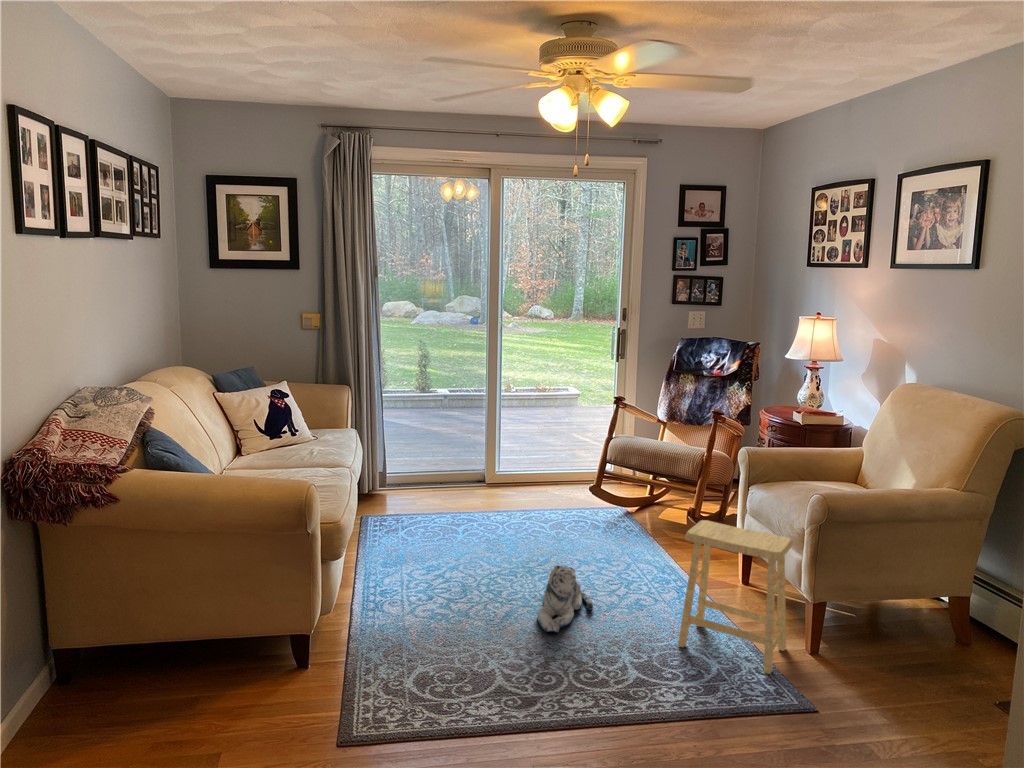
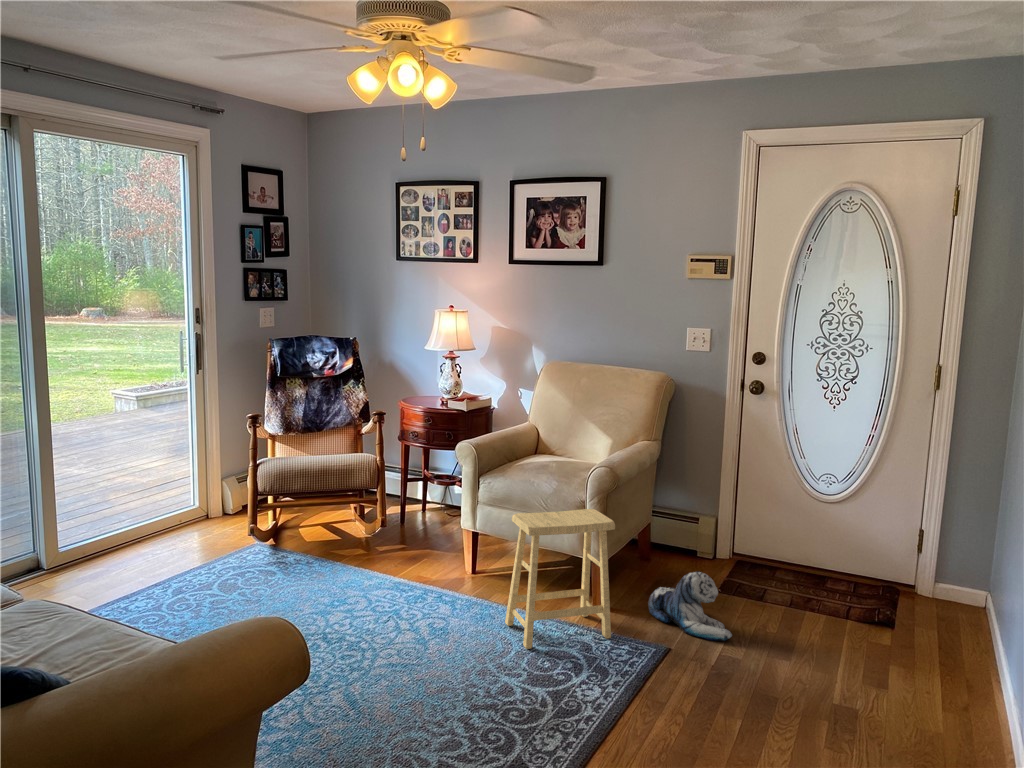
plush toy: present [537,565,593,632] -> present [648,571,732,641]

